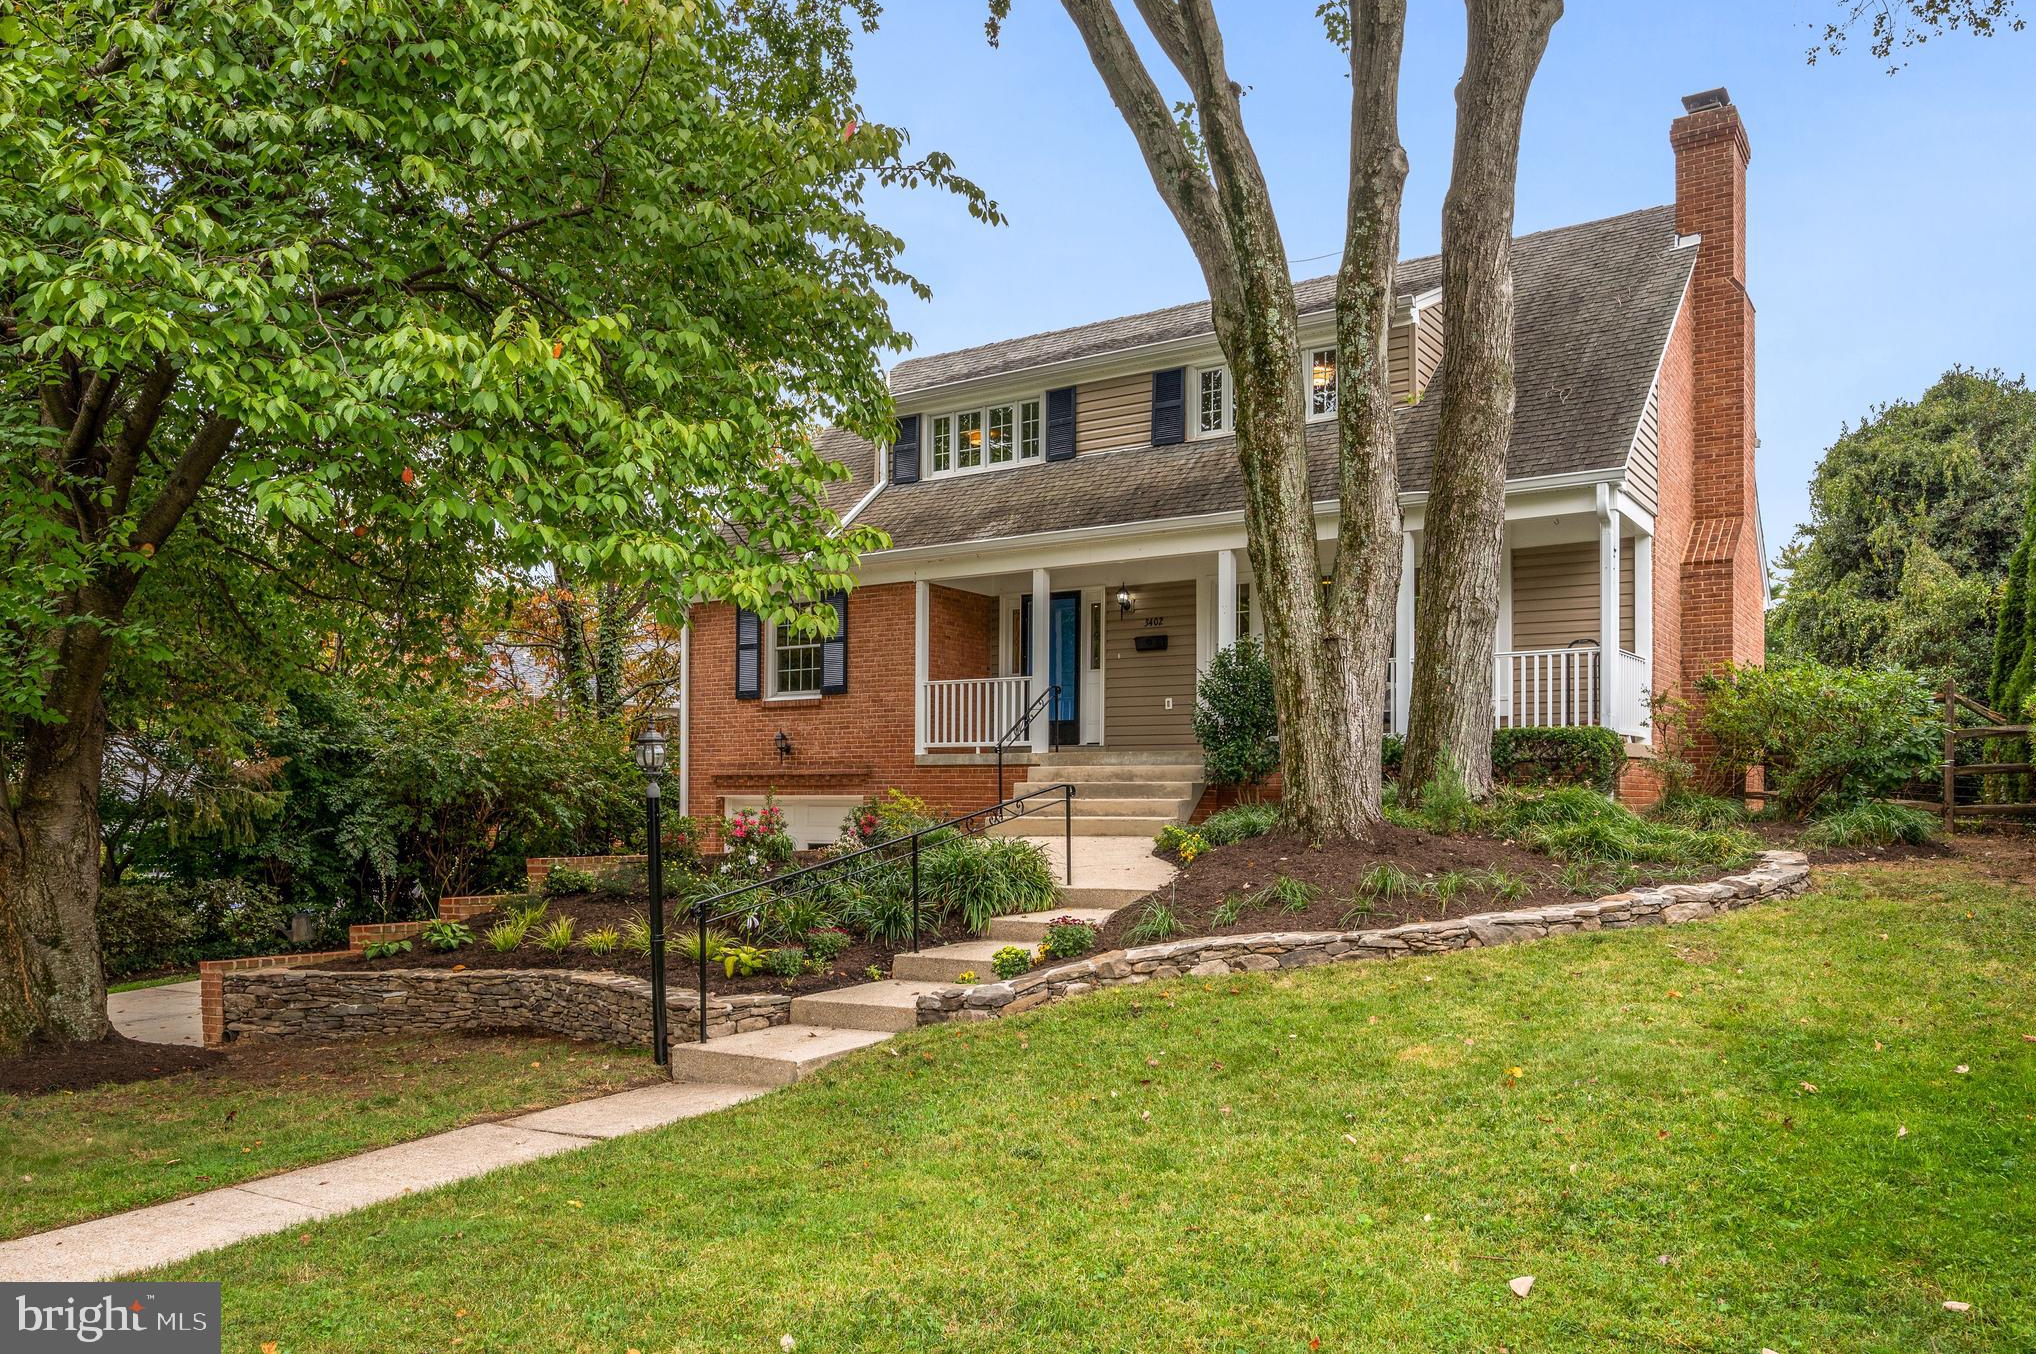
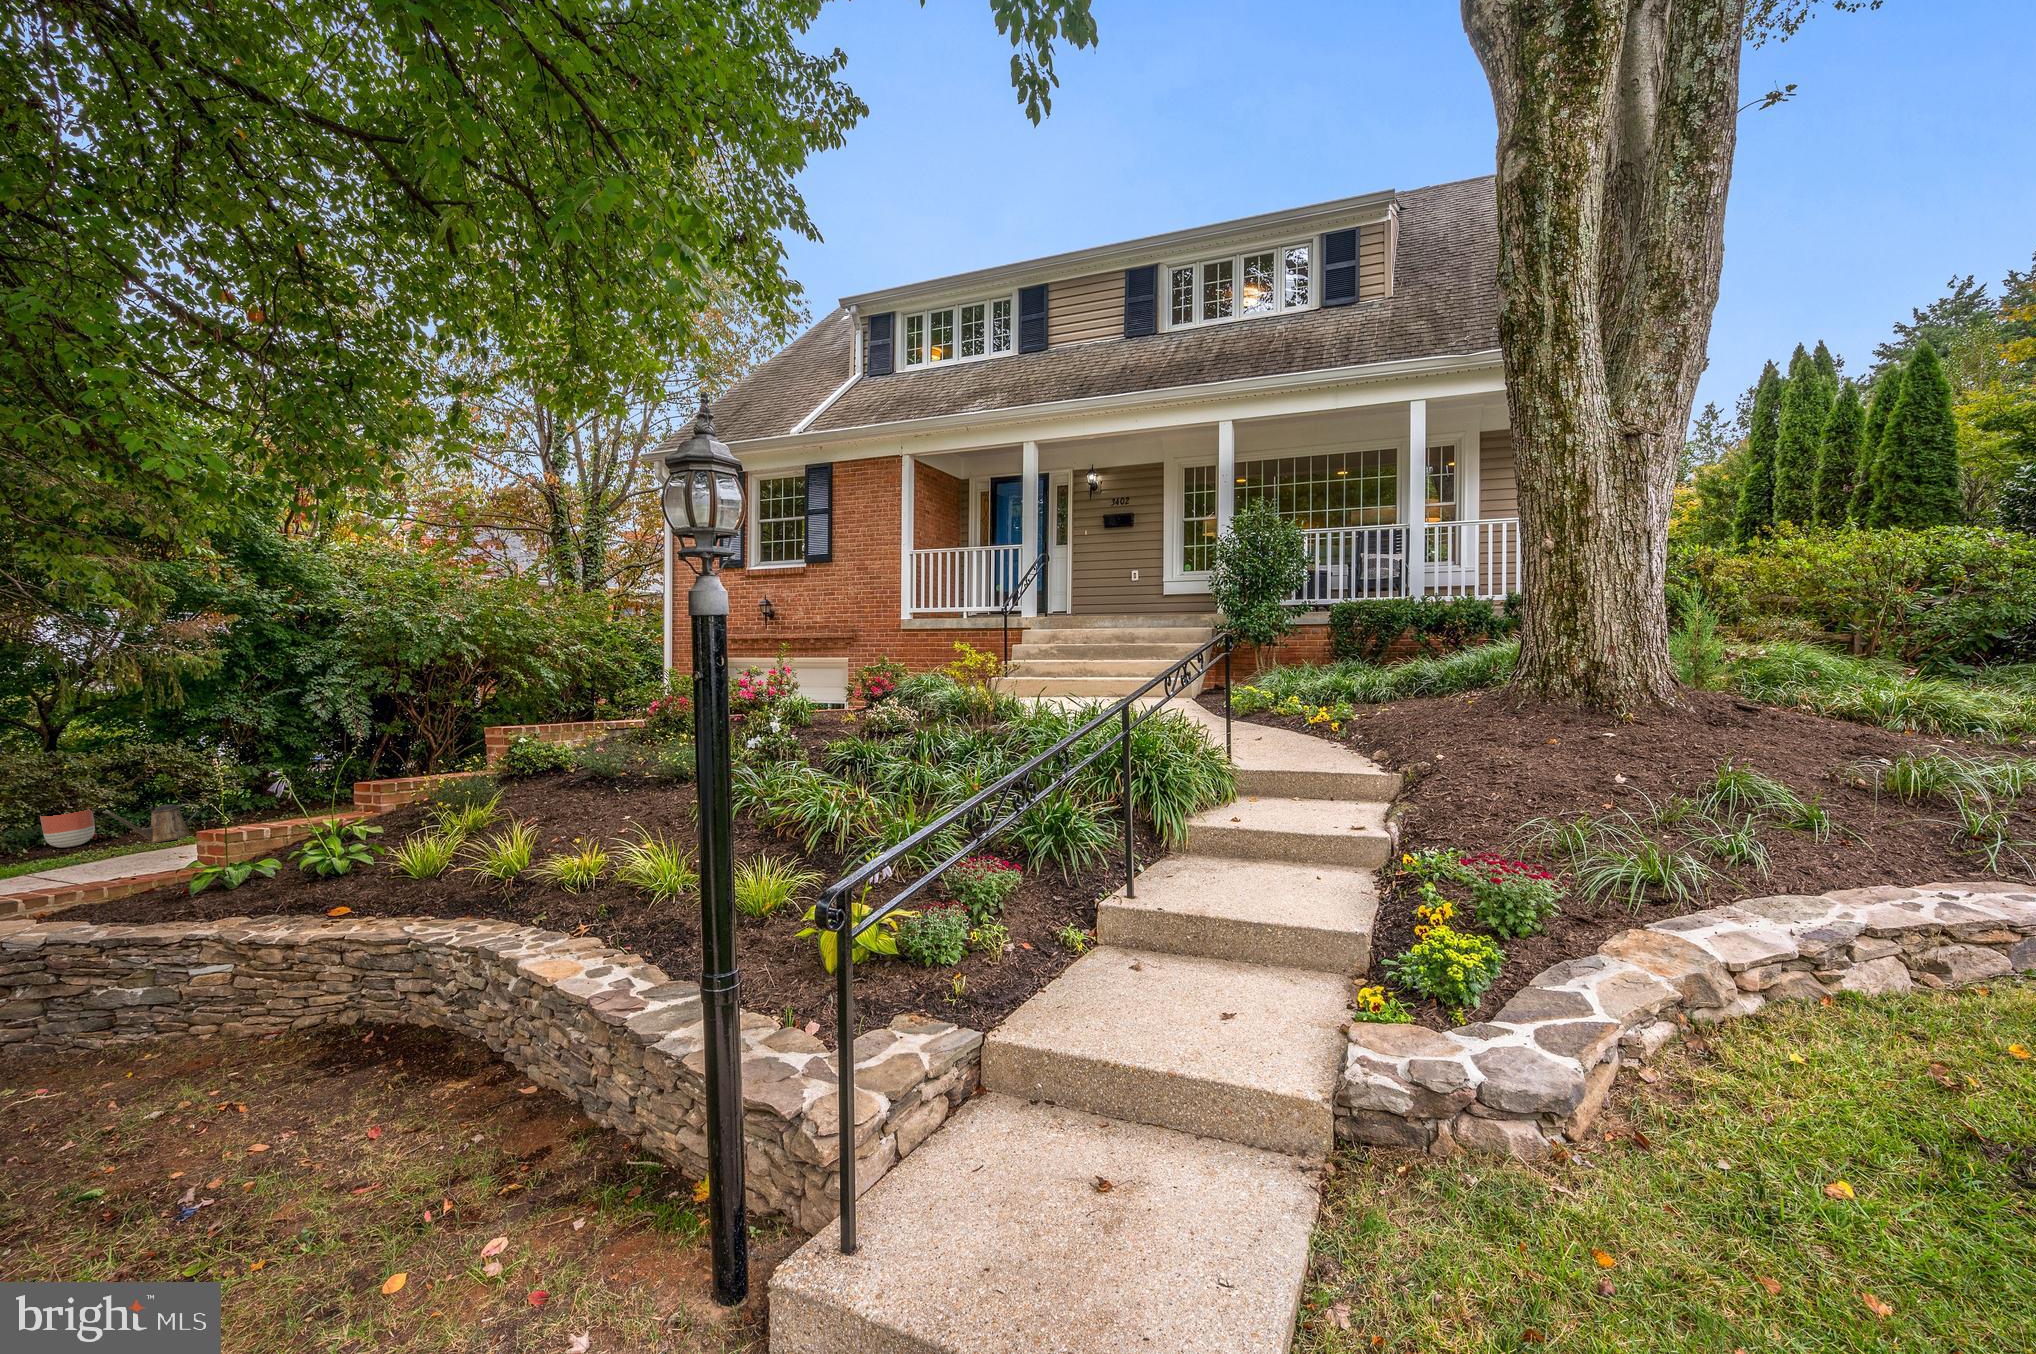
planter: none [221,915,252,944] -> present [40,809,95,848]

